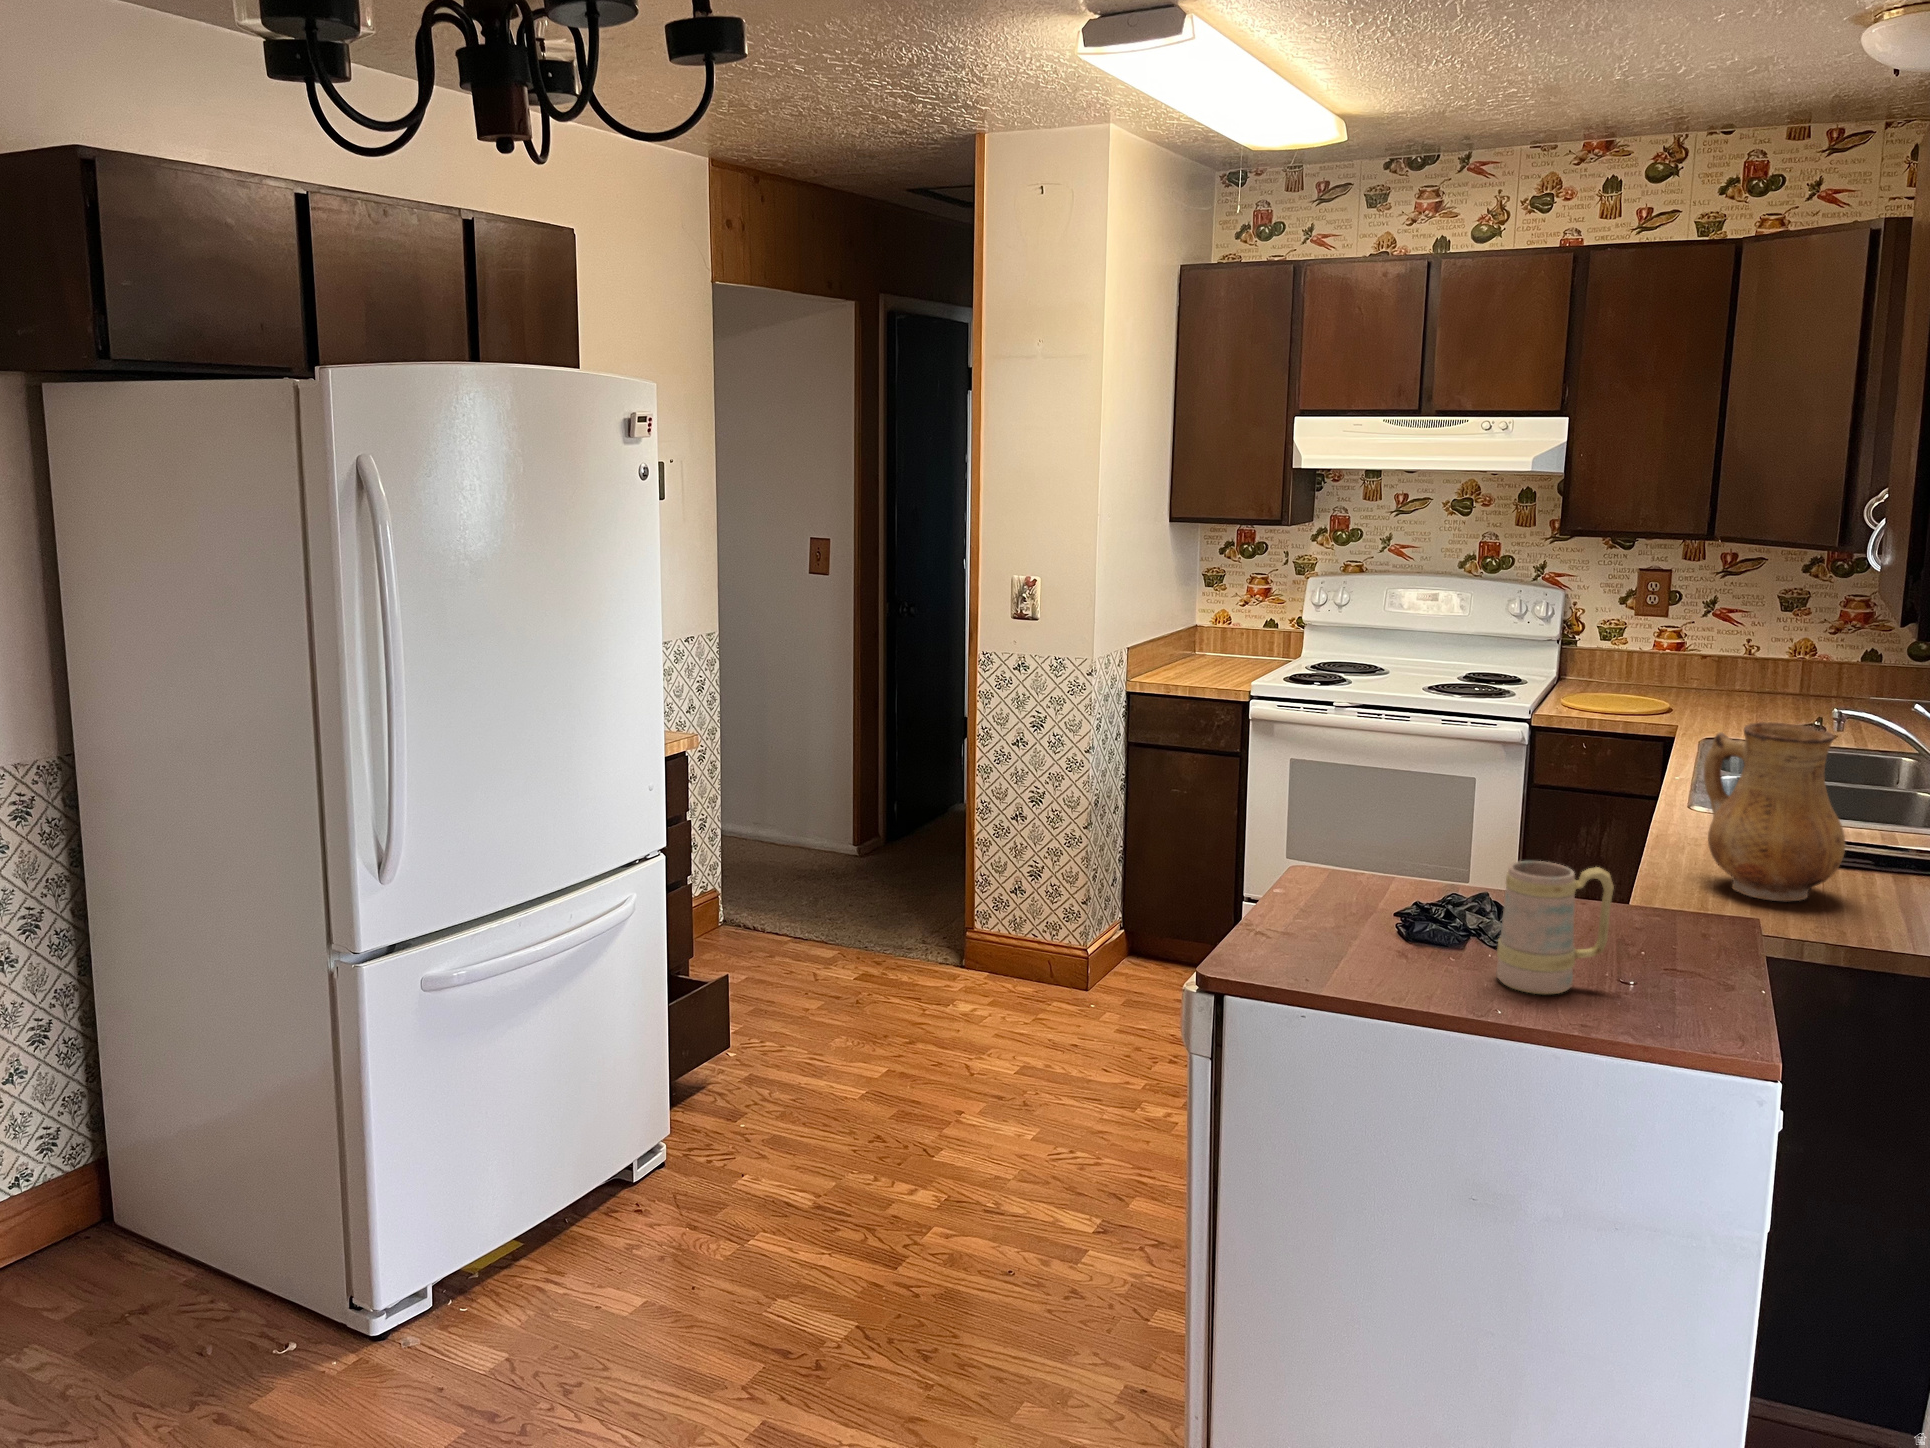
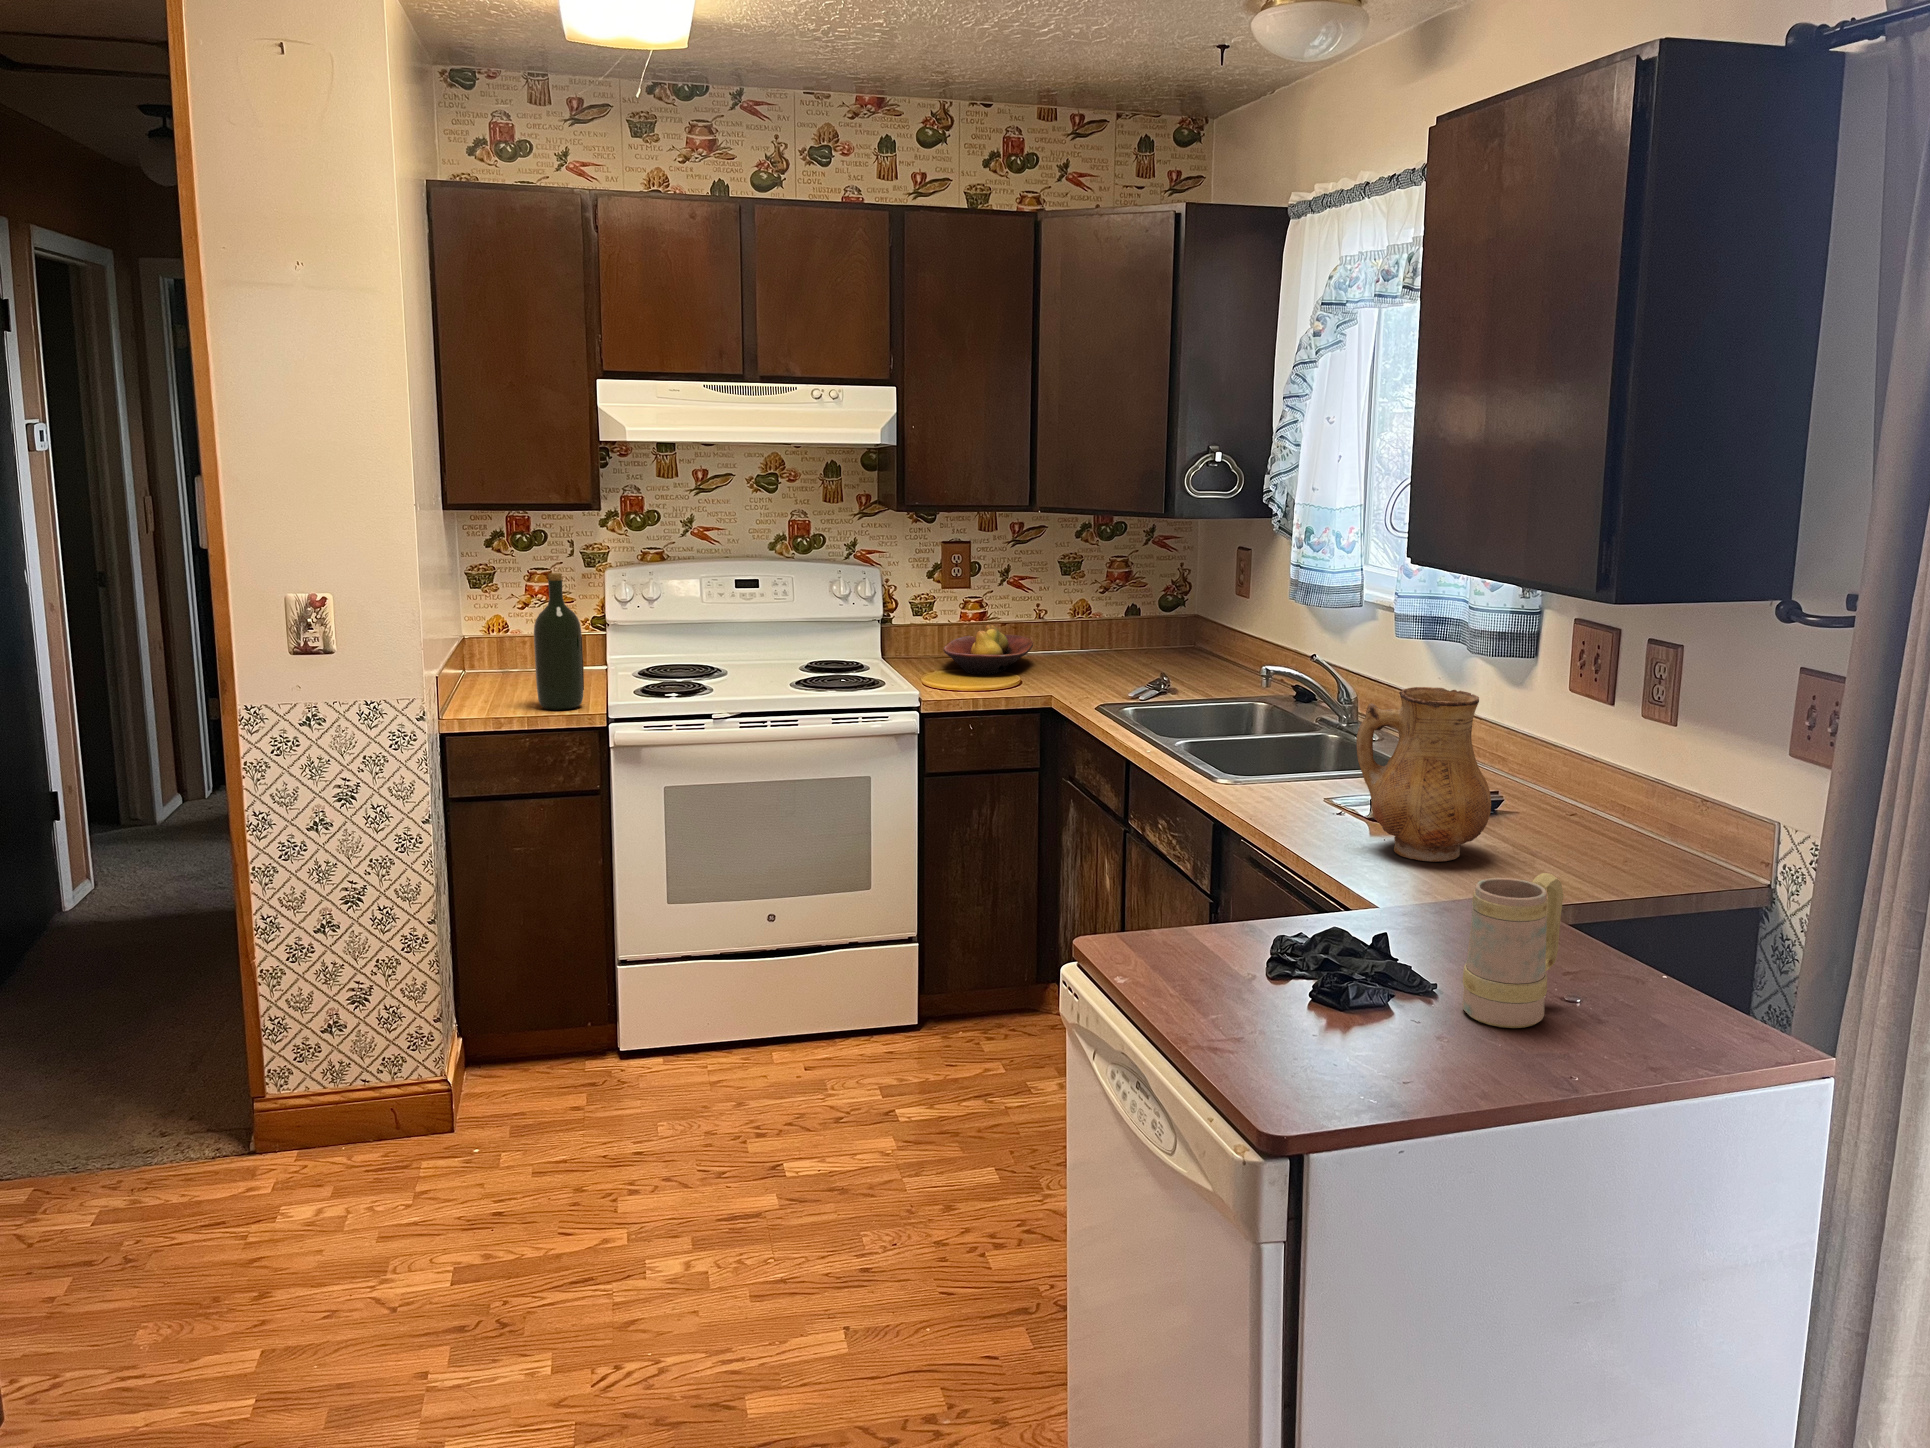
wine bottle: none [1196,573,1234,683] -> present [534,573,584,710]
fruit bowl: none [1605,657,1724,704] -> present [943,625,1033,675]

